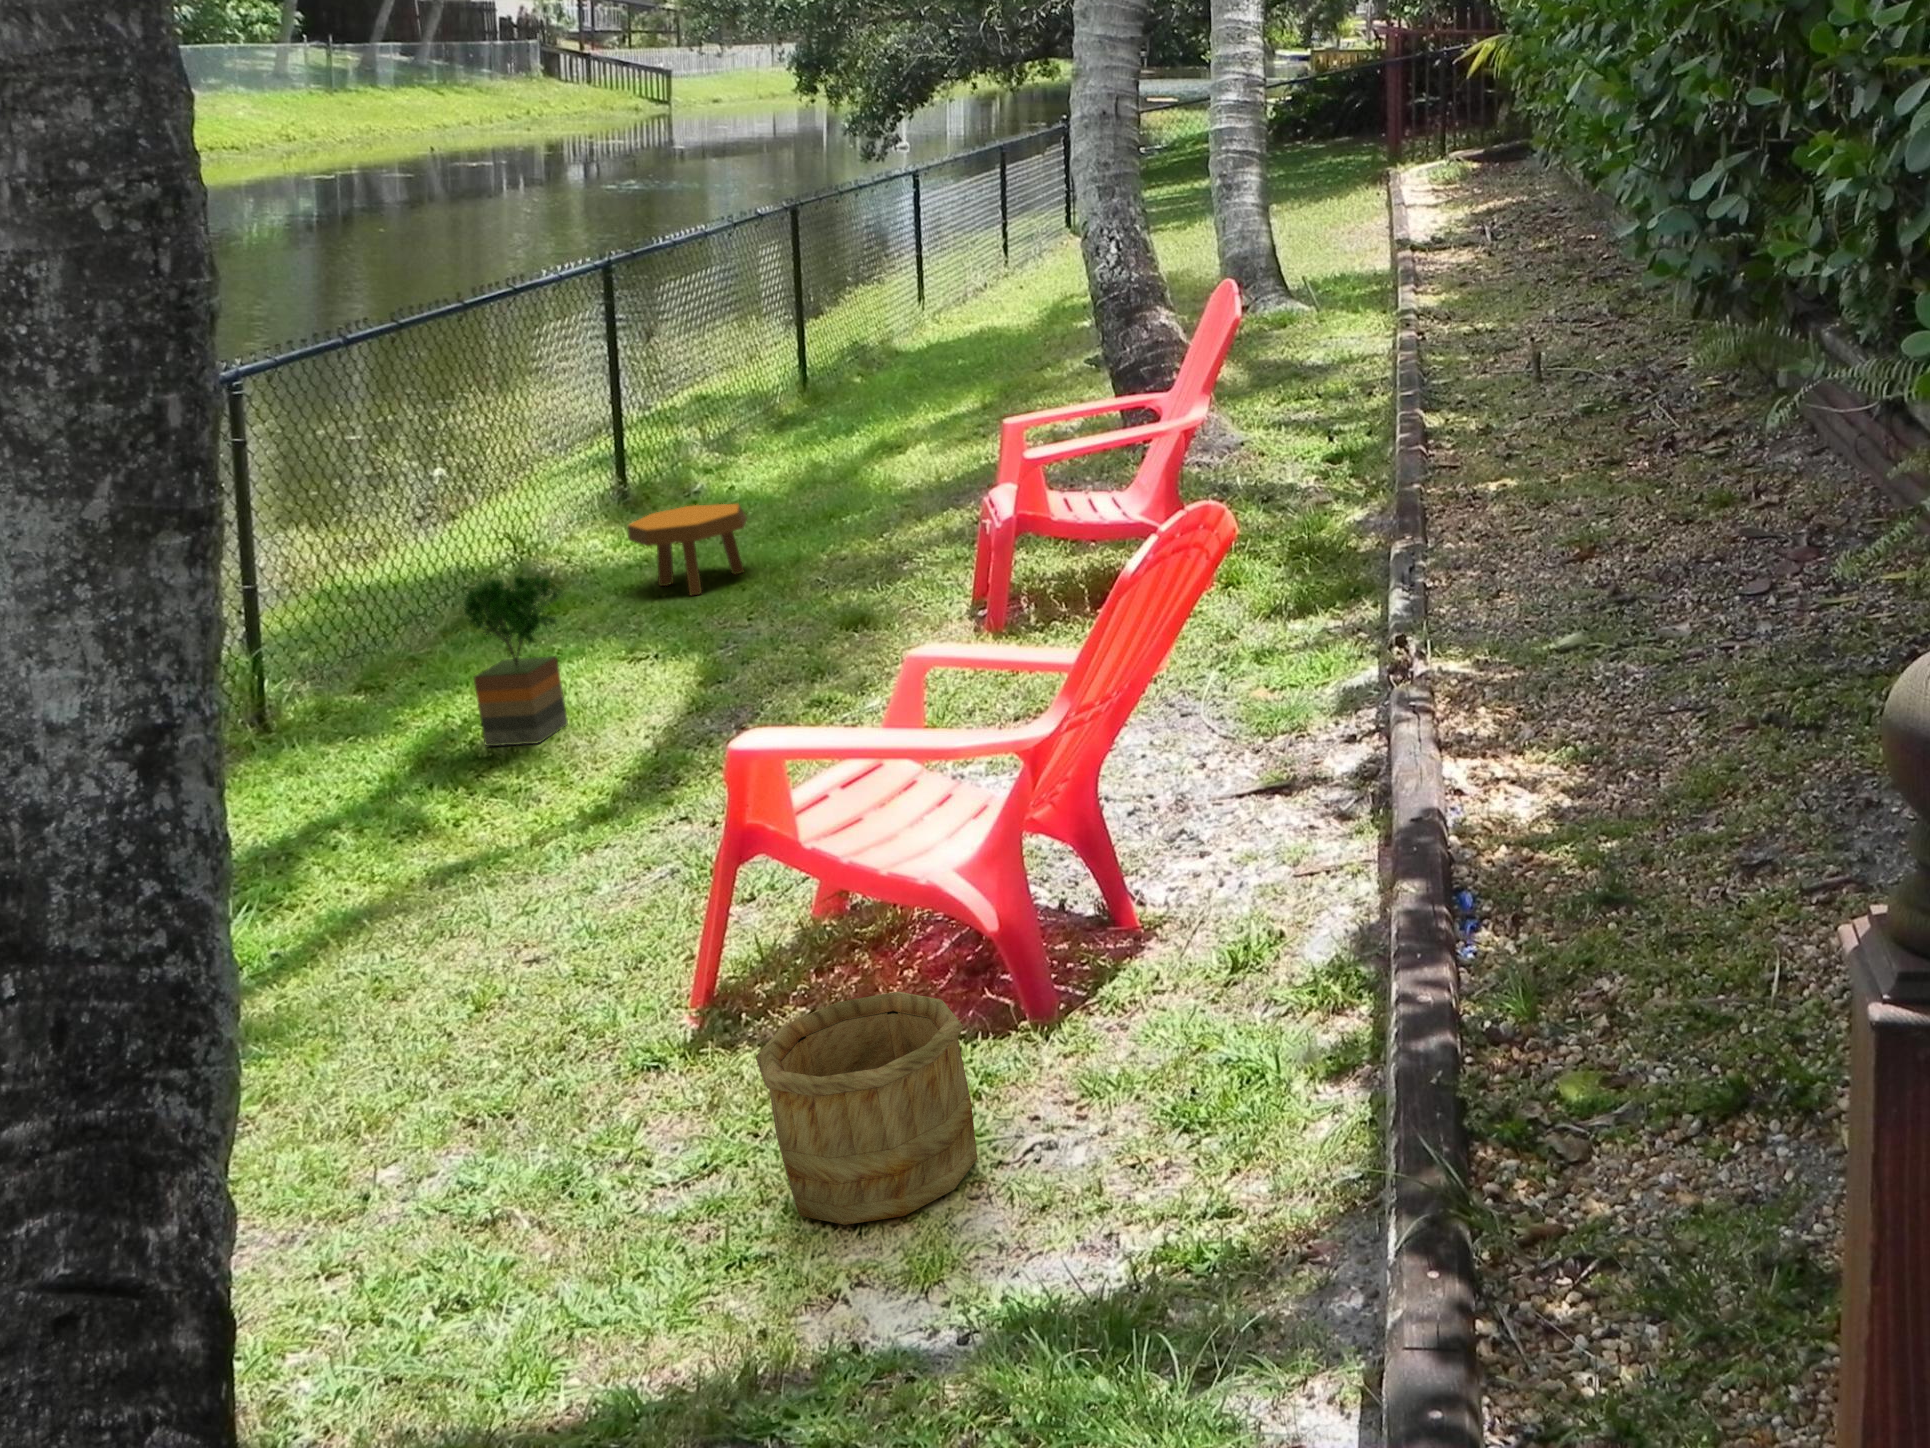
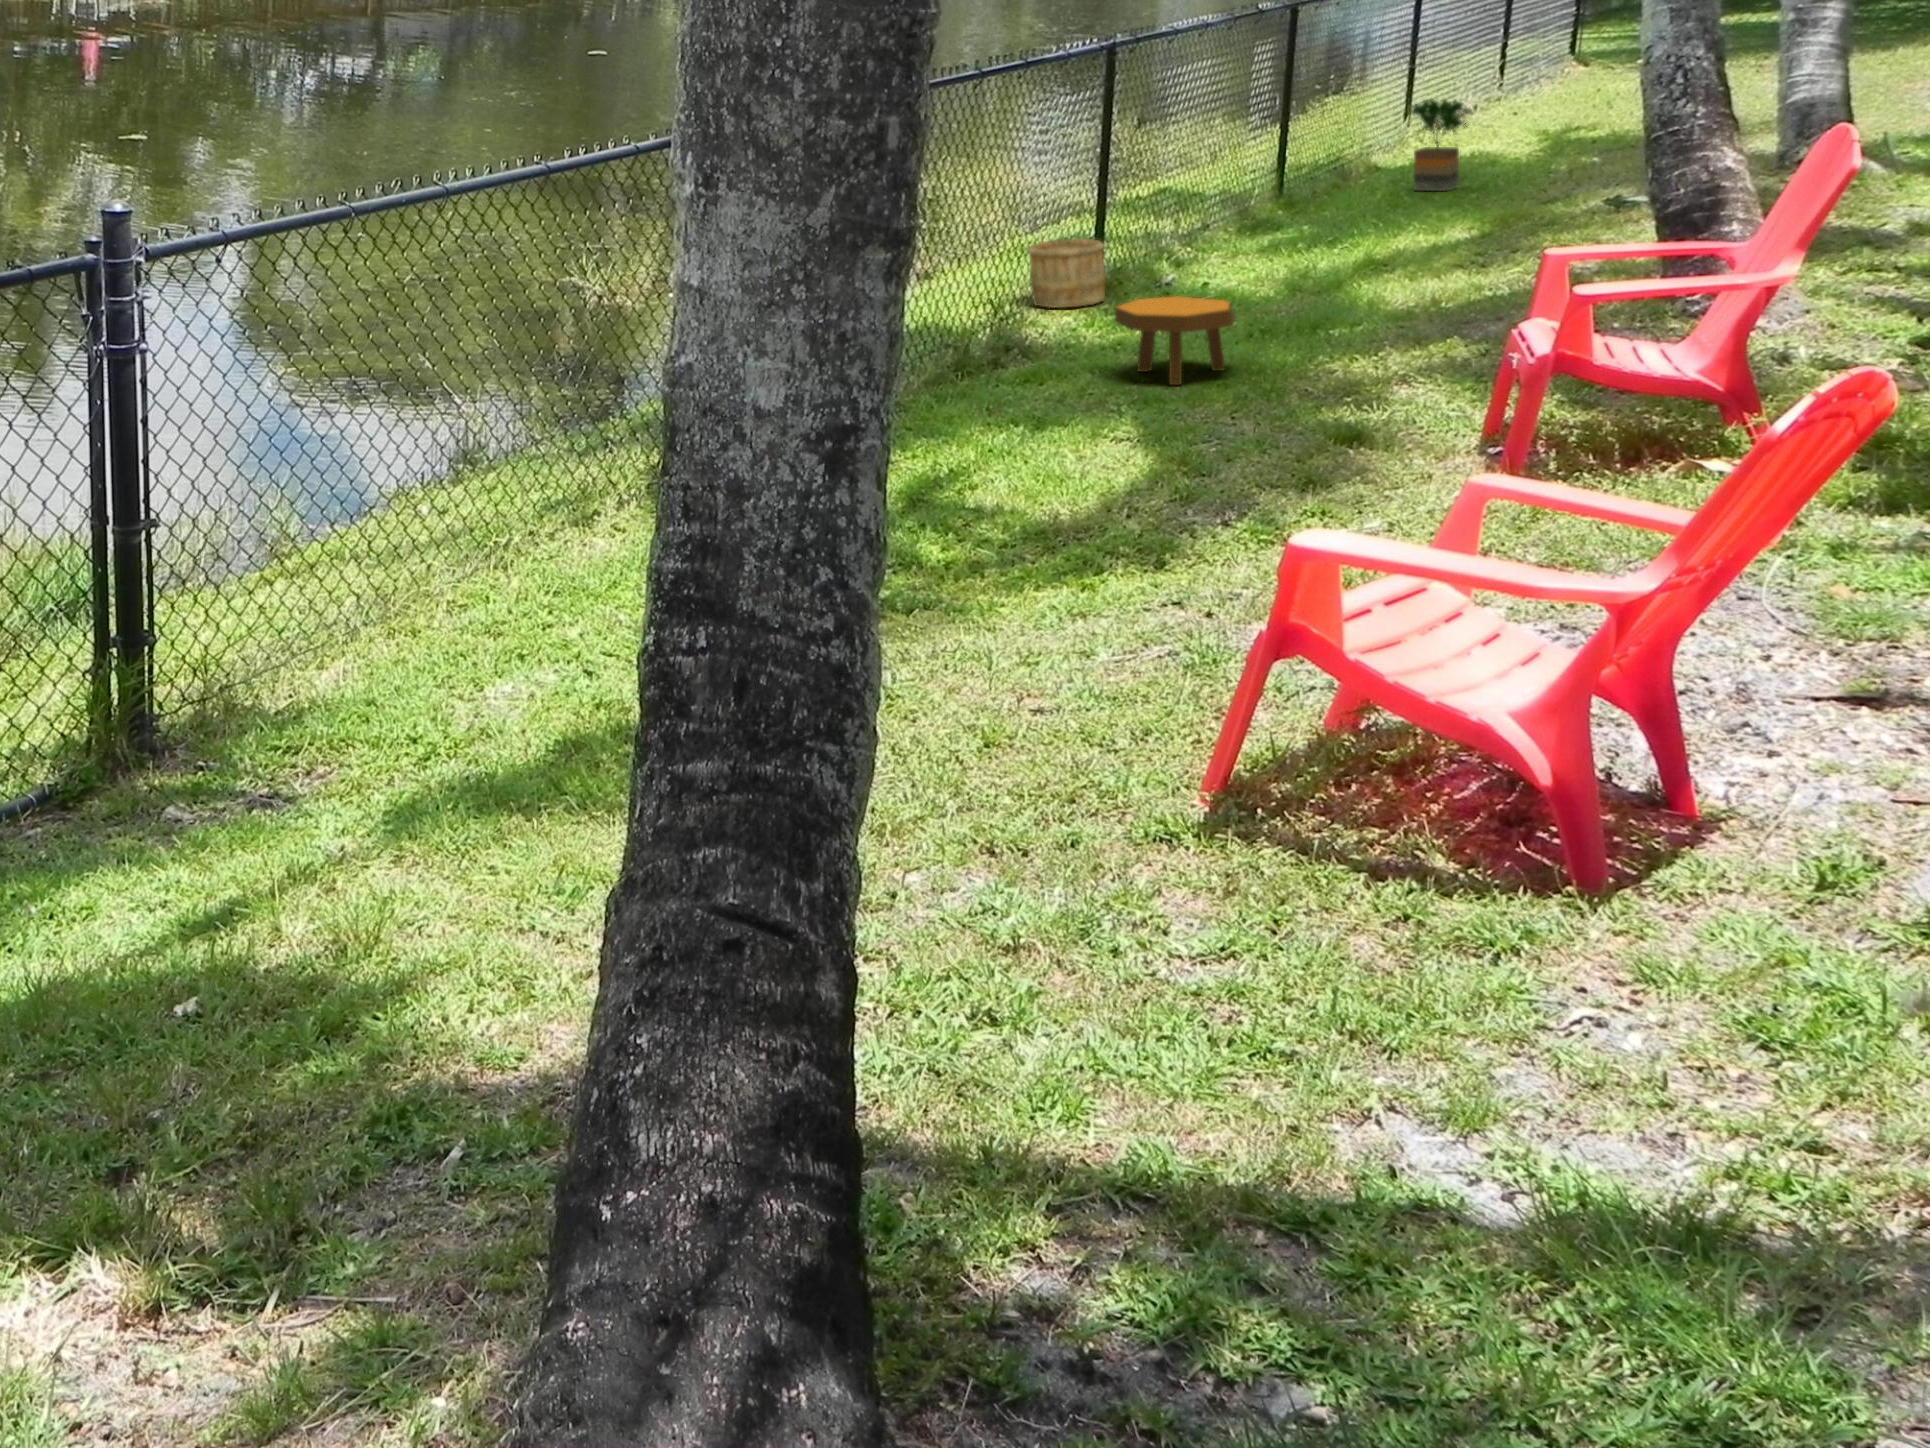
potted tree: present [463,575,568,746] -> present [1411,99,1470,191]
wooden bucket: present [756,992,977,1225] -> present [1027,239,1105,308]

